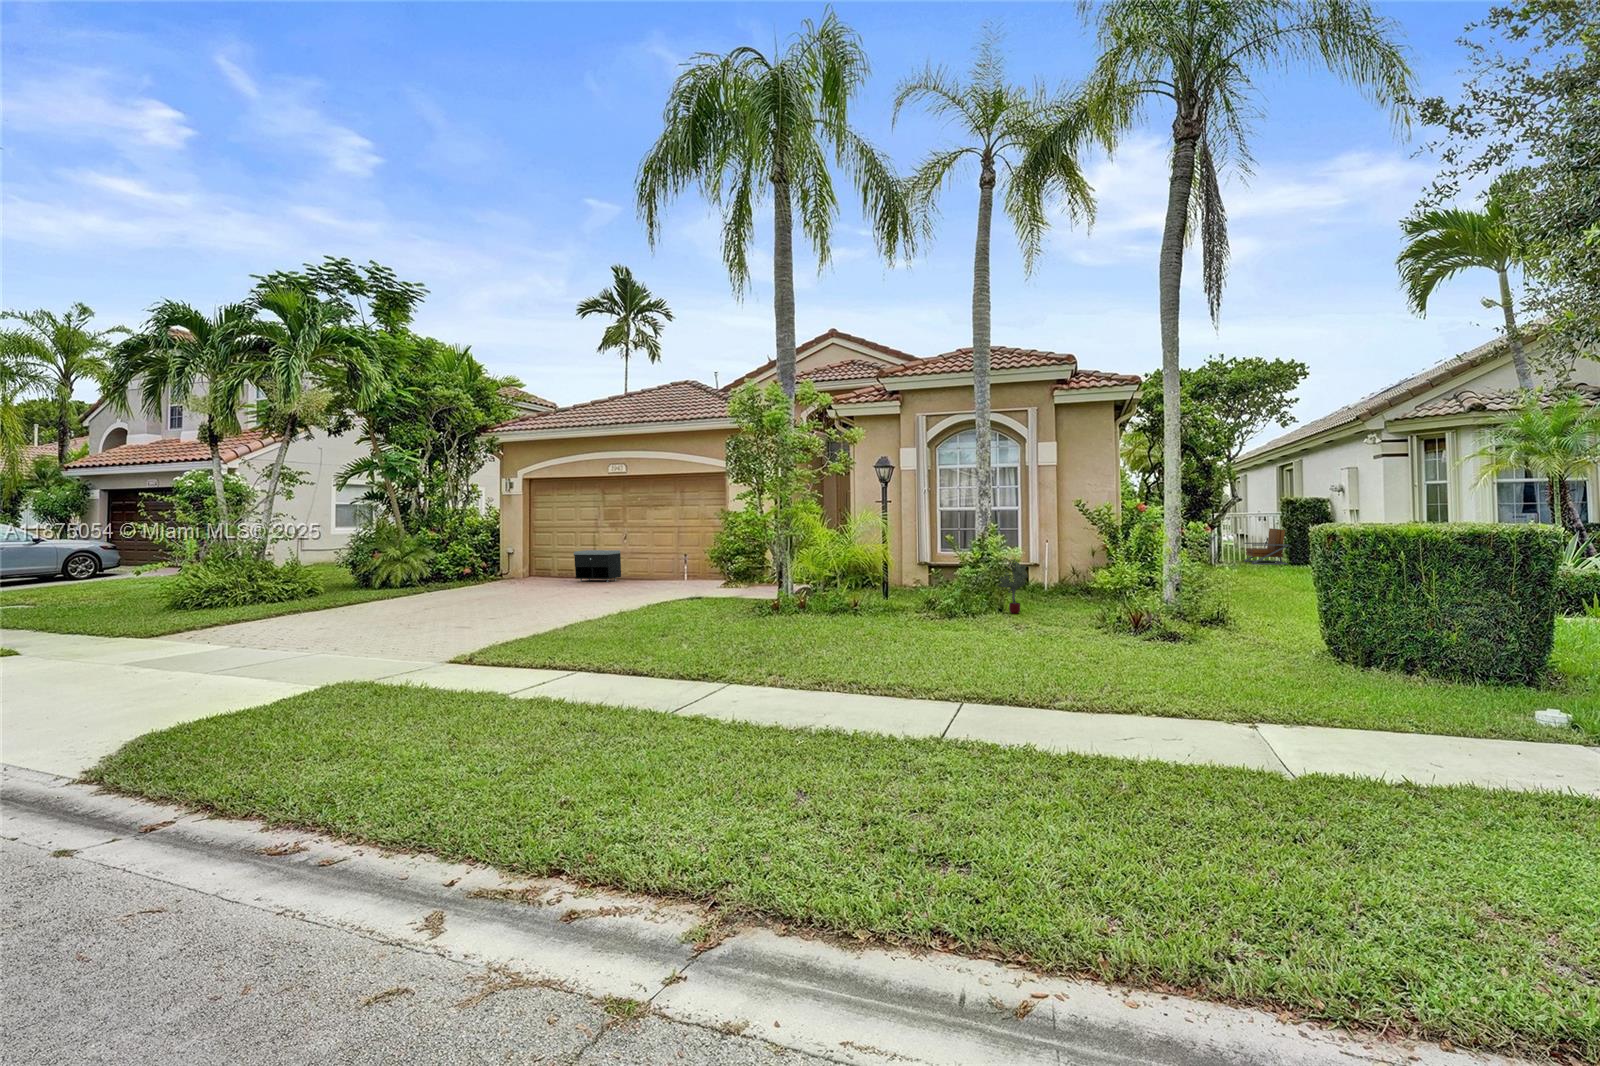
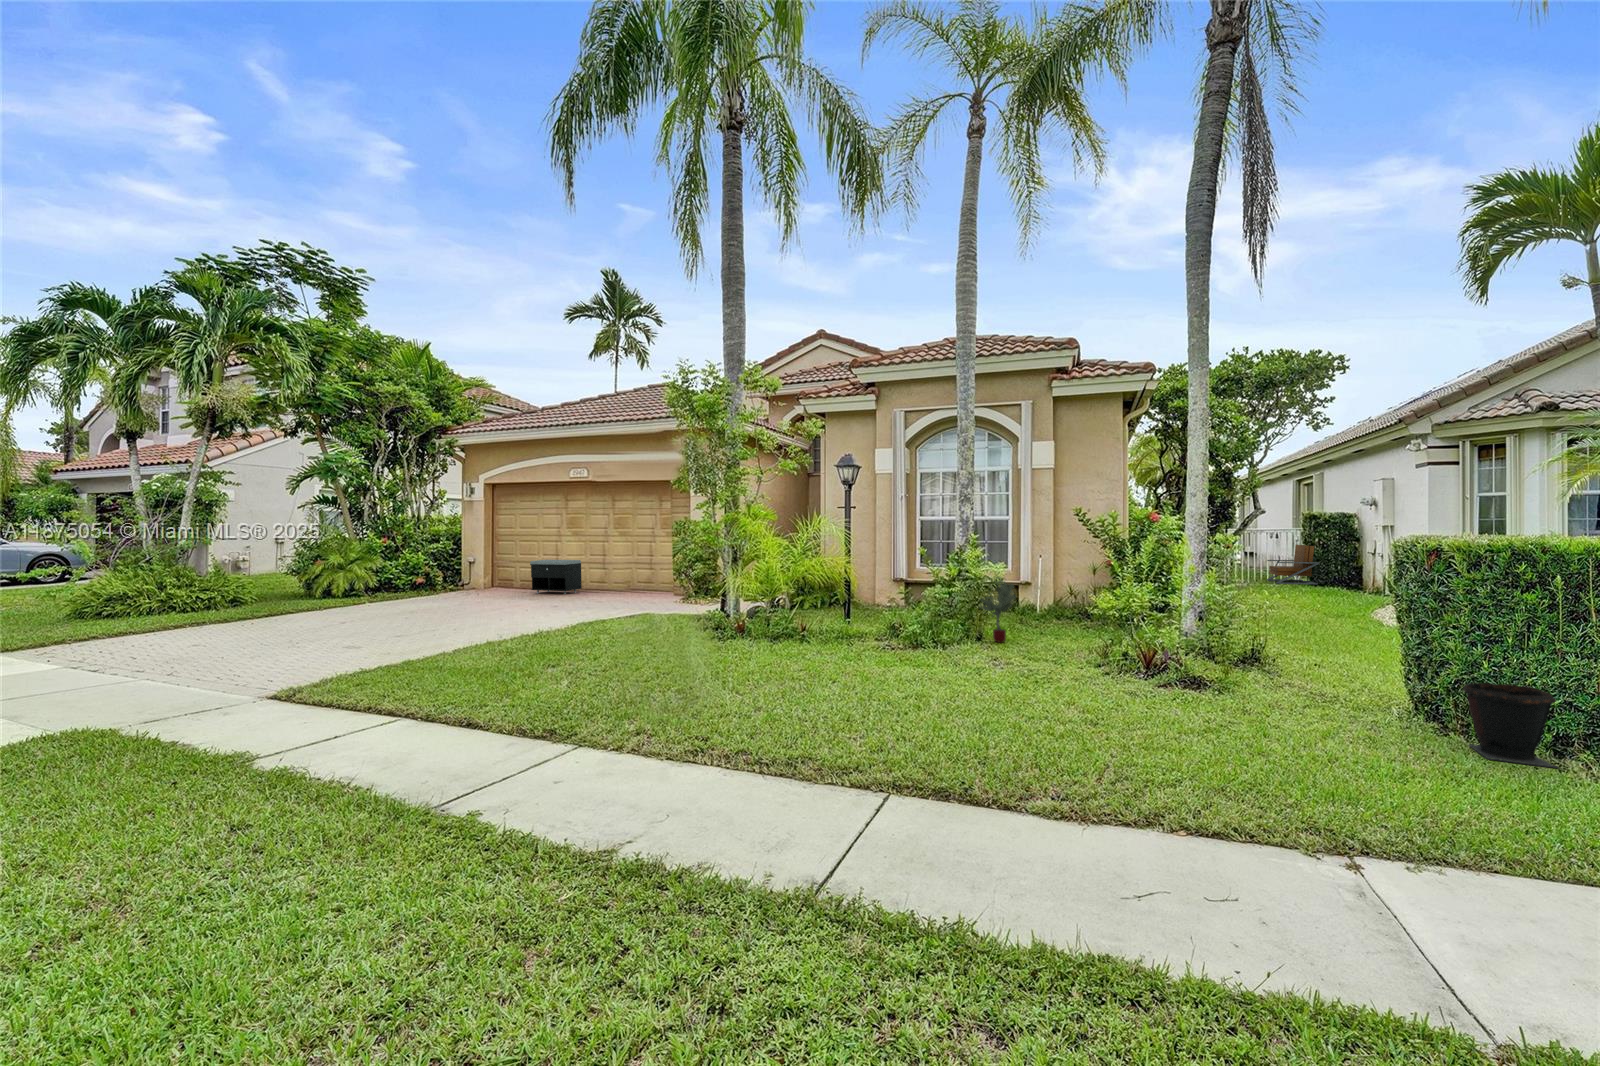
bucket: none [1347,625,1404,679] -> present [1463,683,1557,767]

